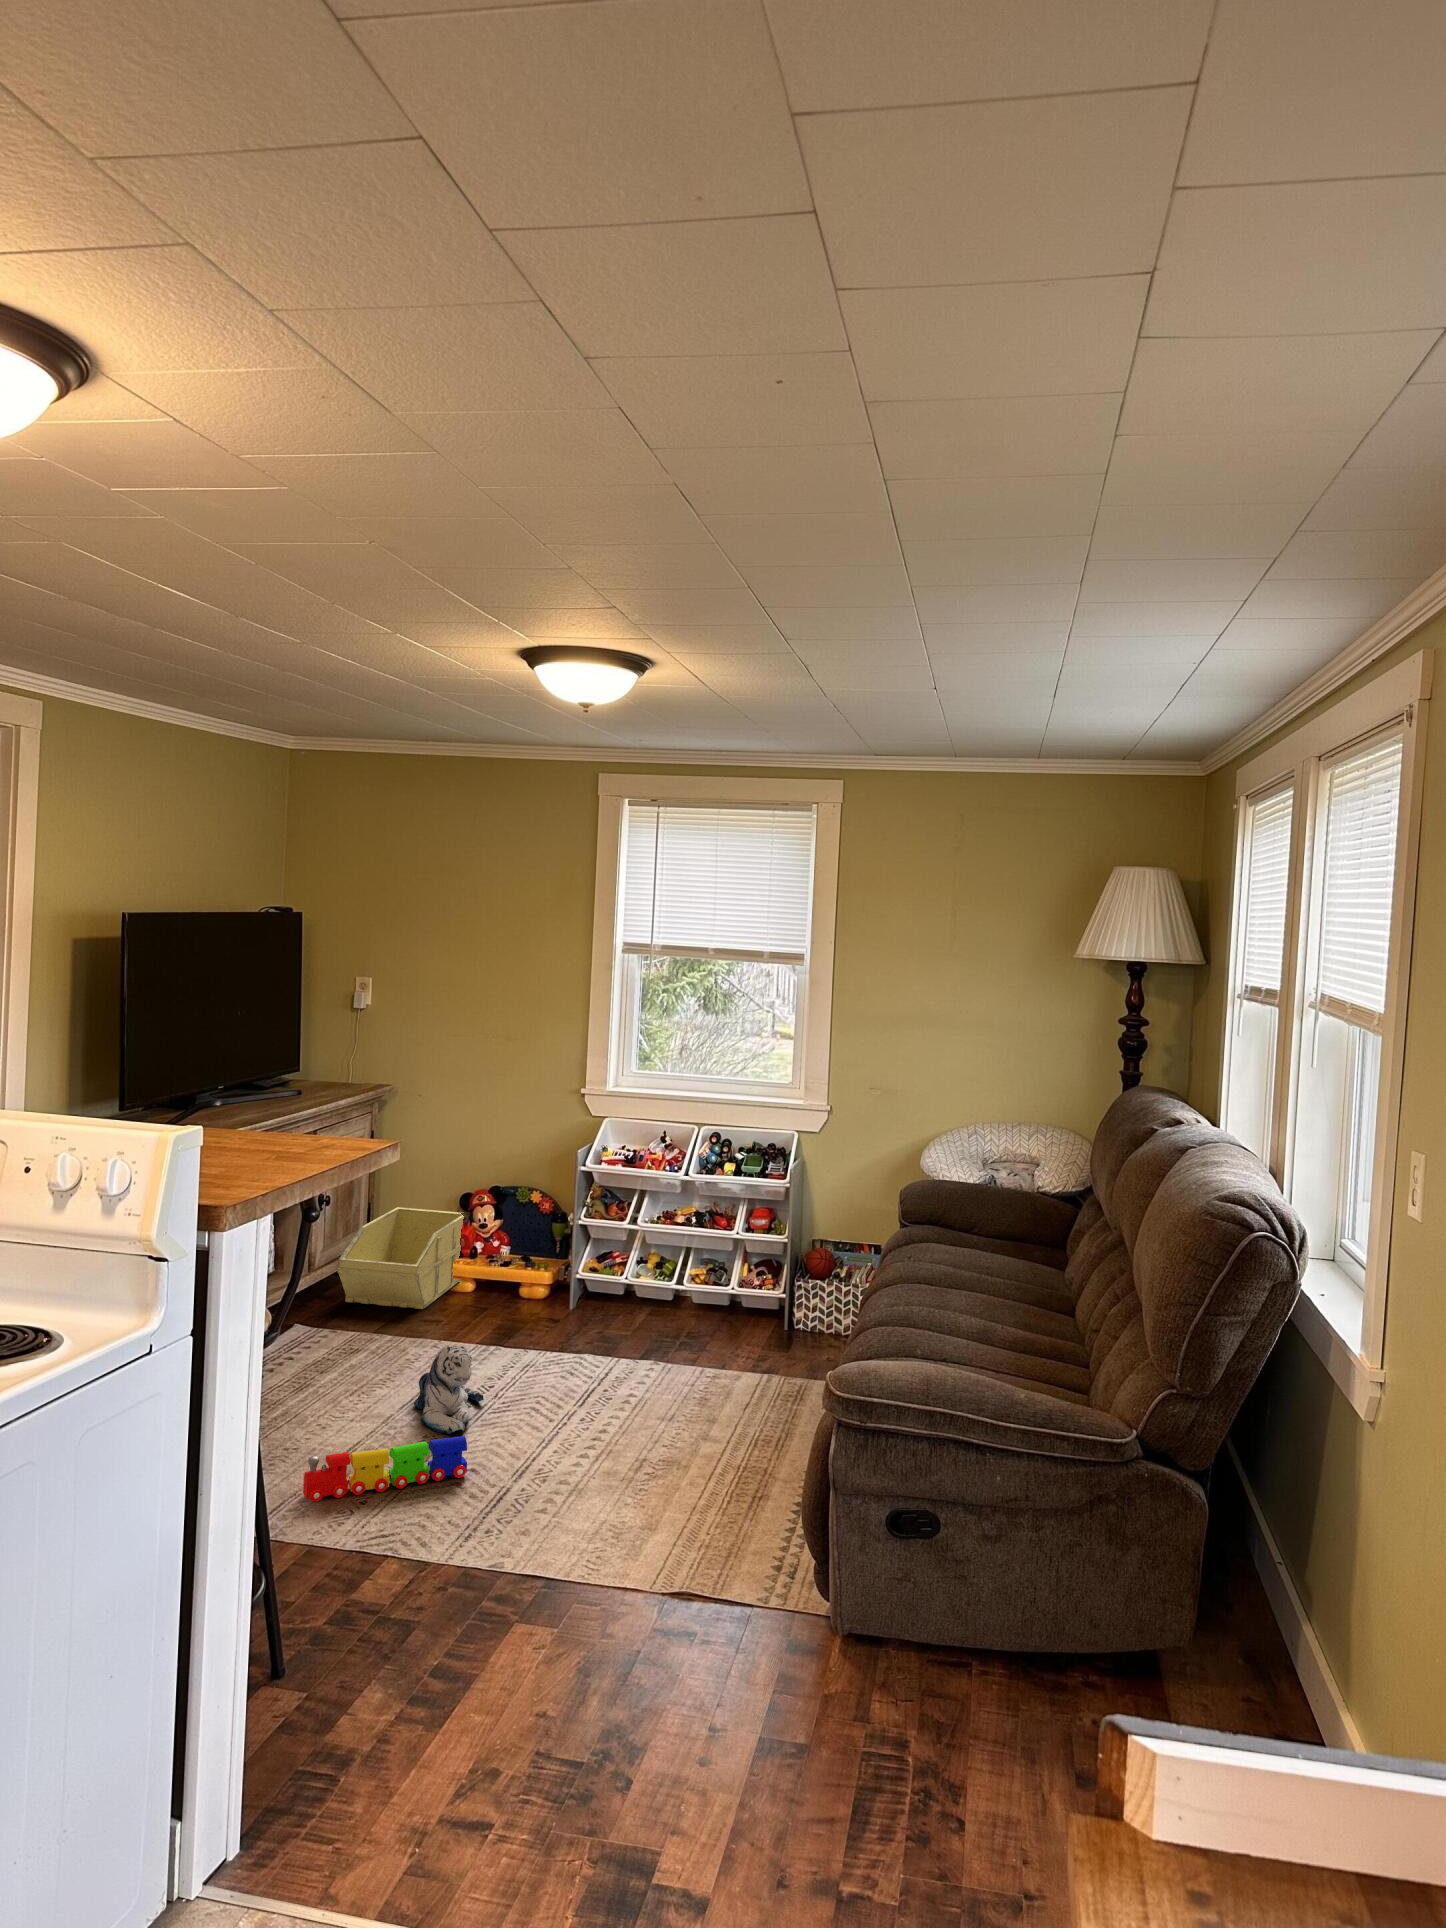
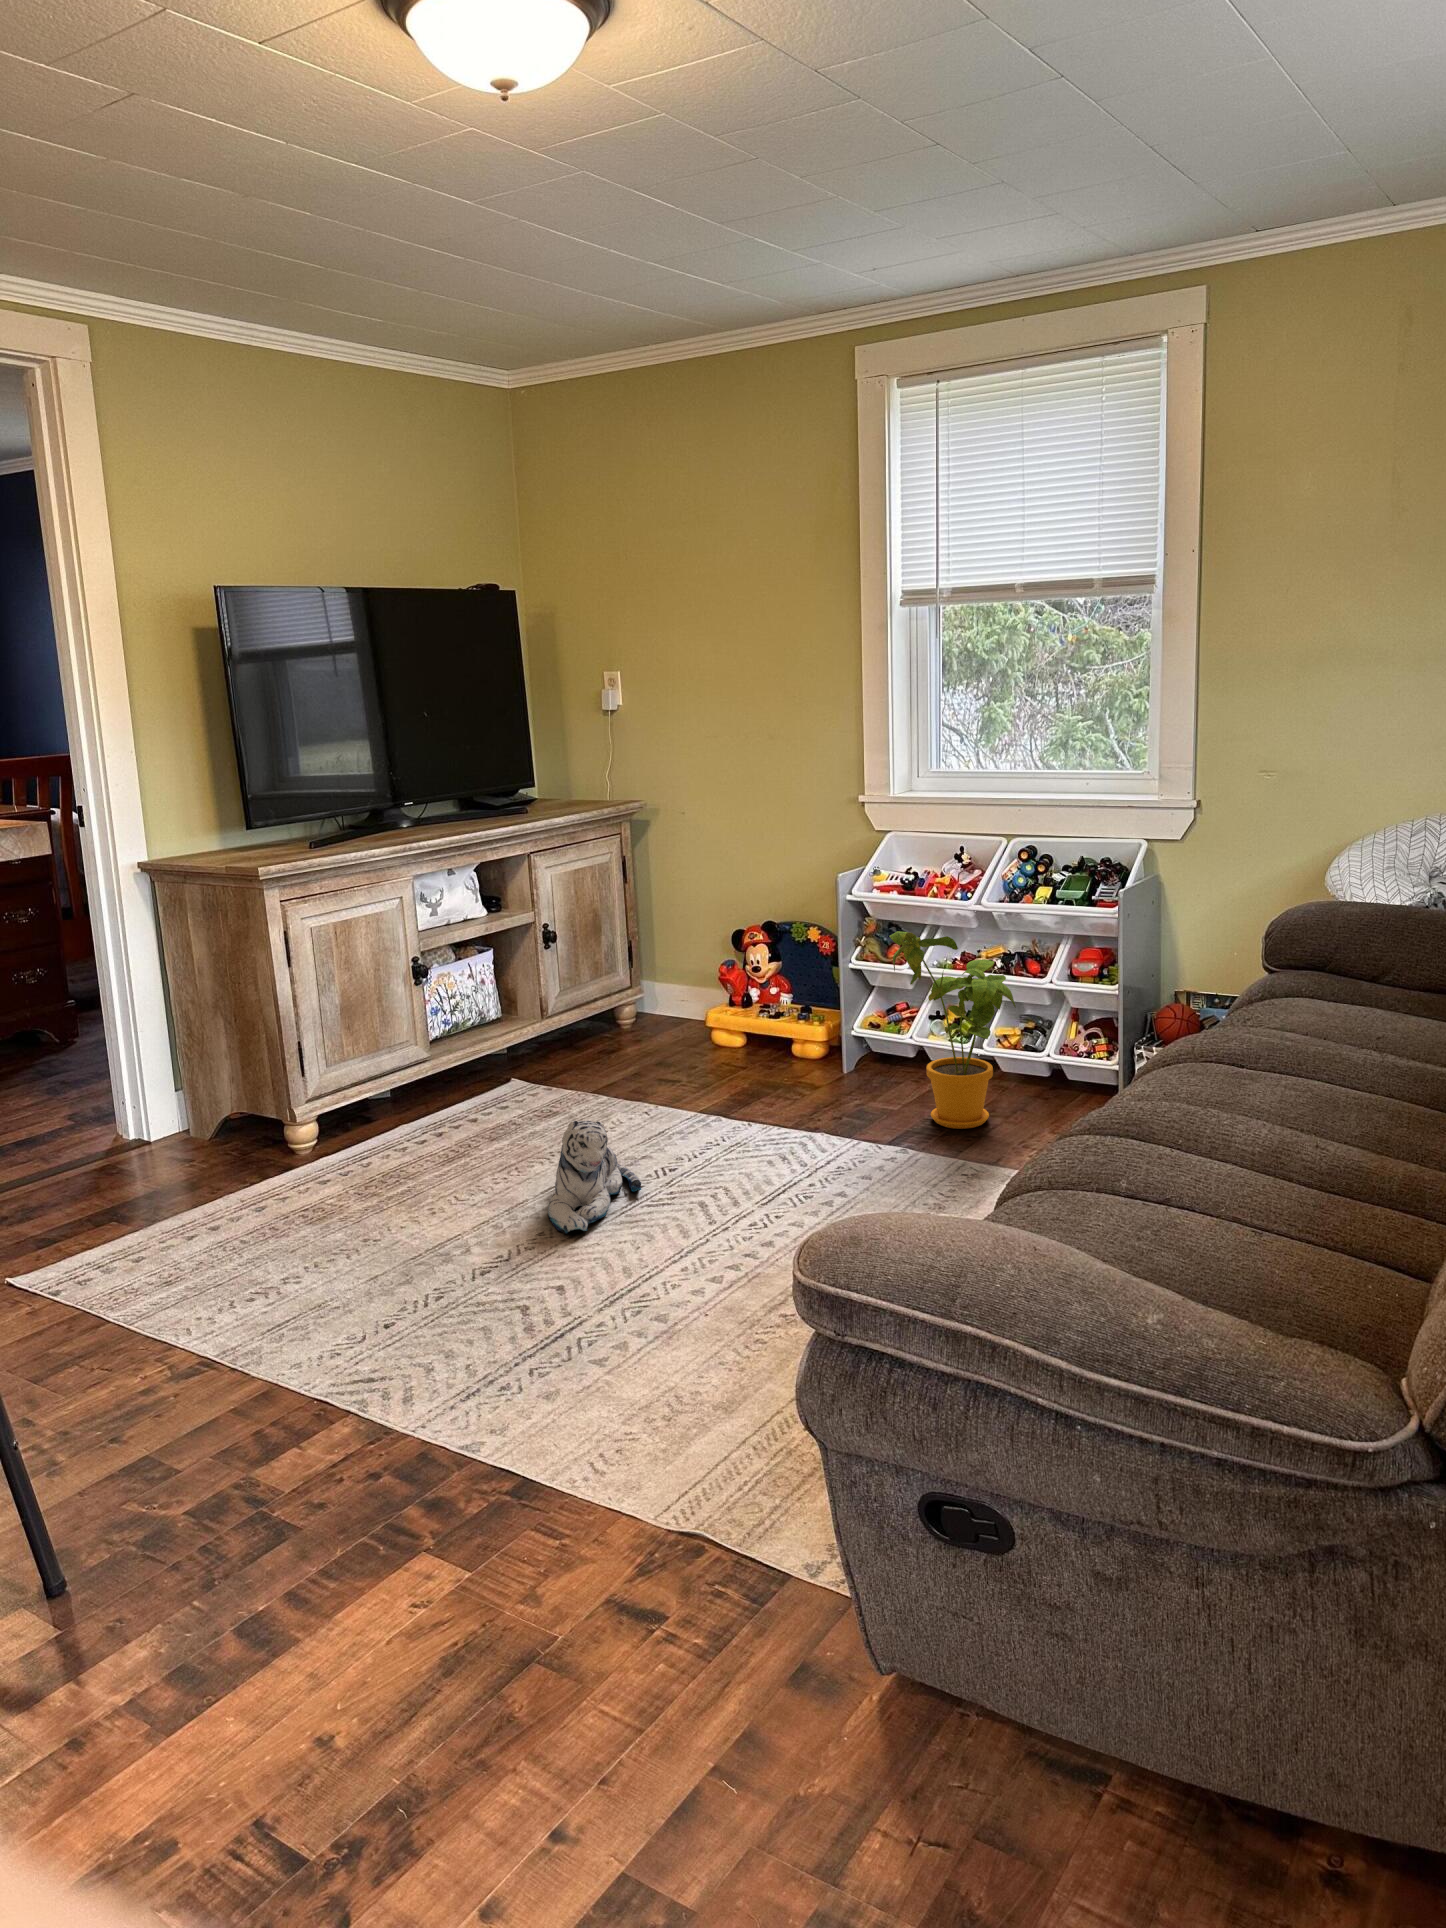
house plant: none [641,1198,728,1345] -> present [889,931,1016,1129]
storage bin: present [337,1207,464,1309] -> none [568,947,744,1067]
toy train: present [303,1436,467,1502] -> none [323,1244,544,1314]

